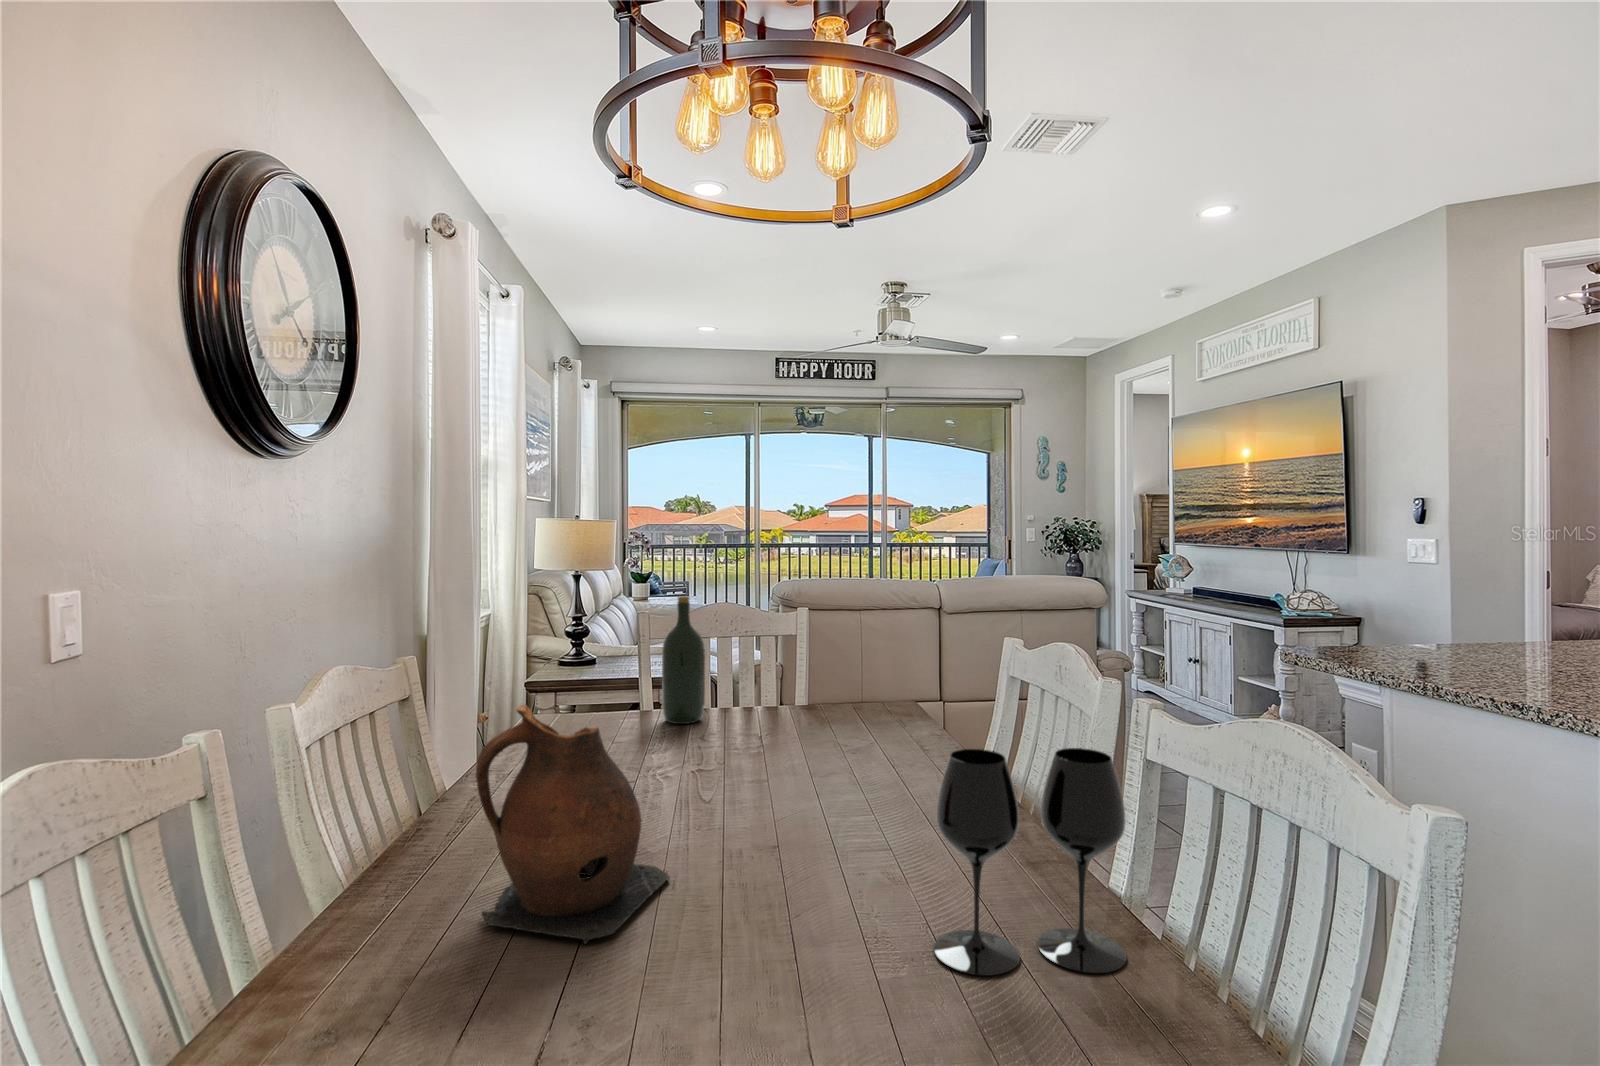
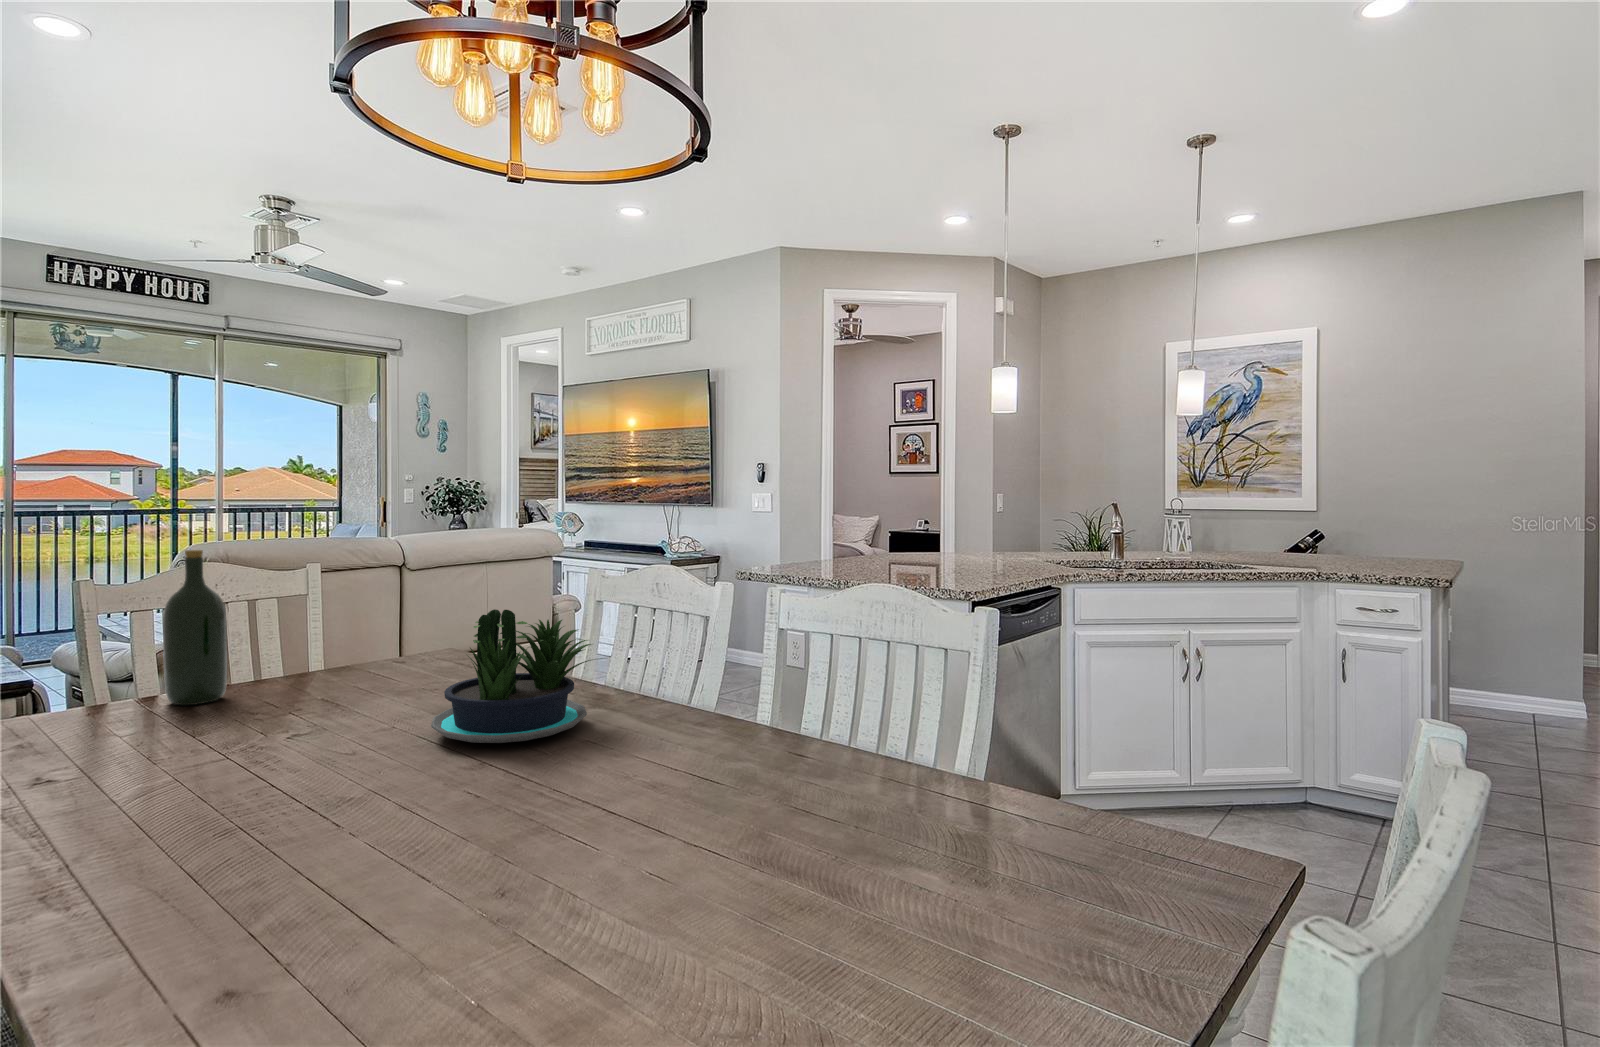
potted plant: none [766,680,948,832] -> present [431,609,595,743]
ceramic pitcher: present [476,705,670,944] -> none [236,643,436,882]
wine glass: present [933,748,1127,976] -> none [691,617,808,785]

